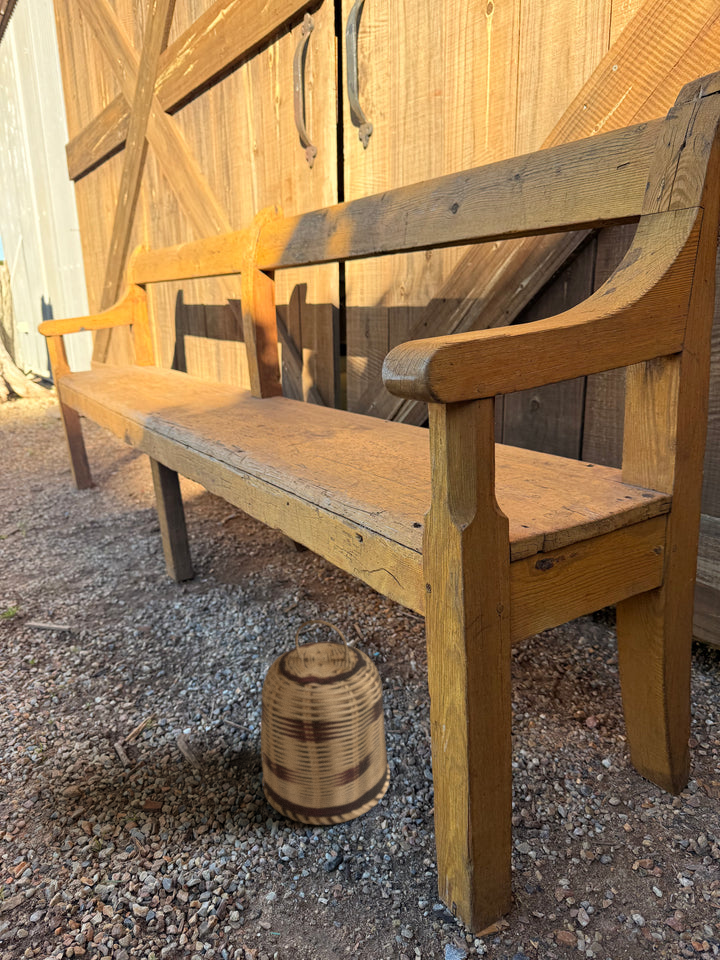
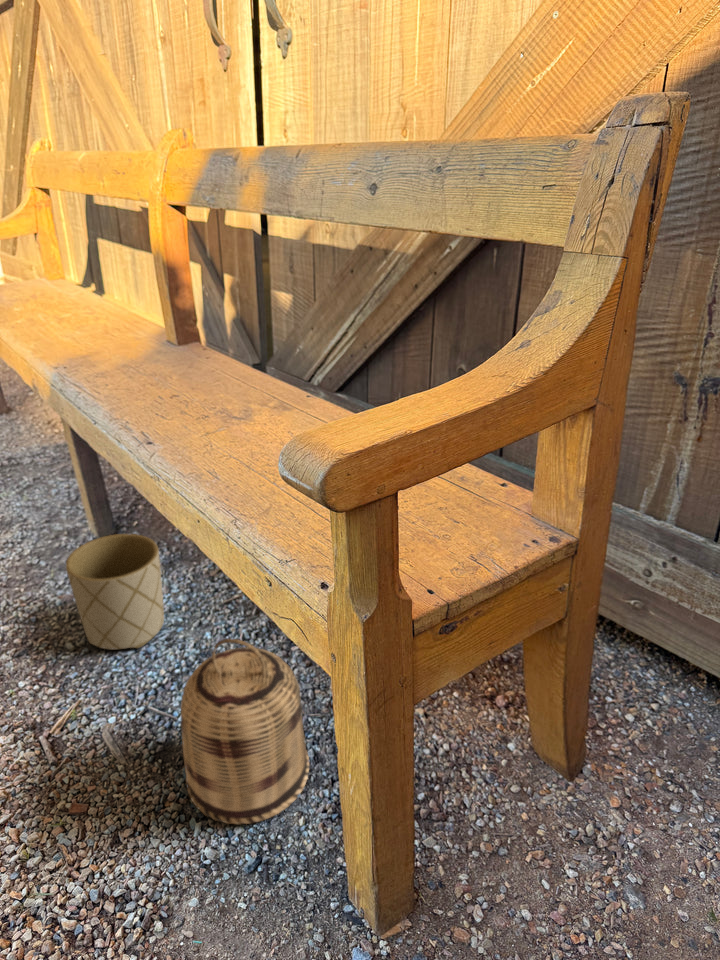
planter: none [149,559,239,670] -> present [66,534,164,649]

